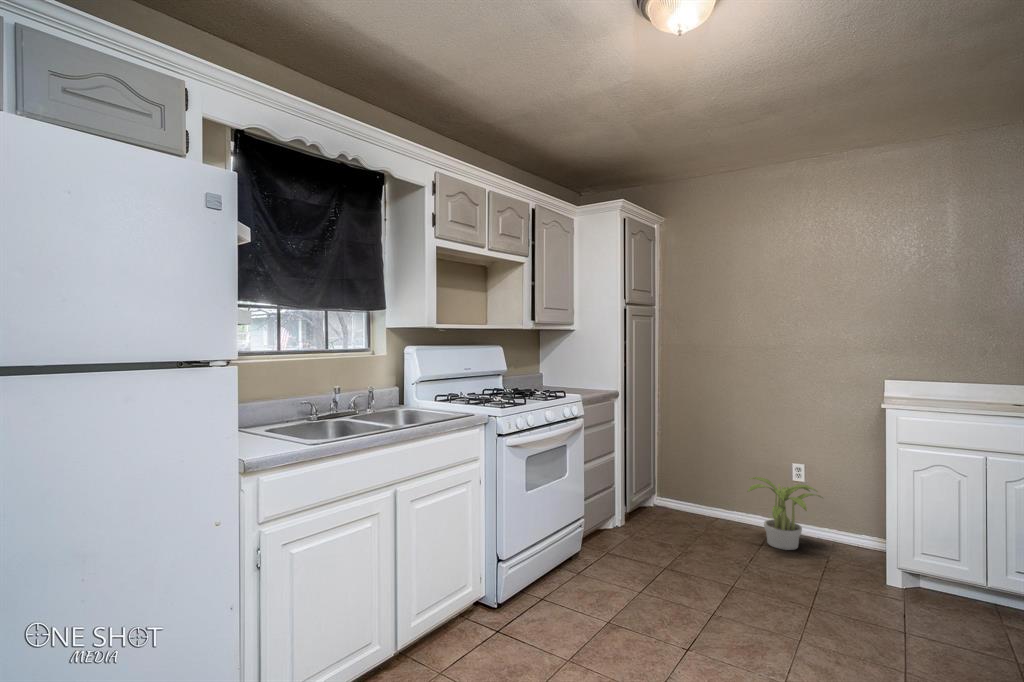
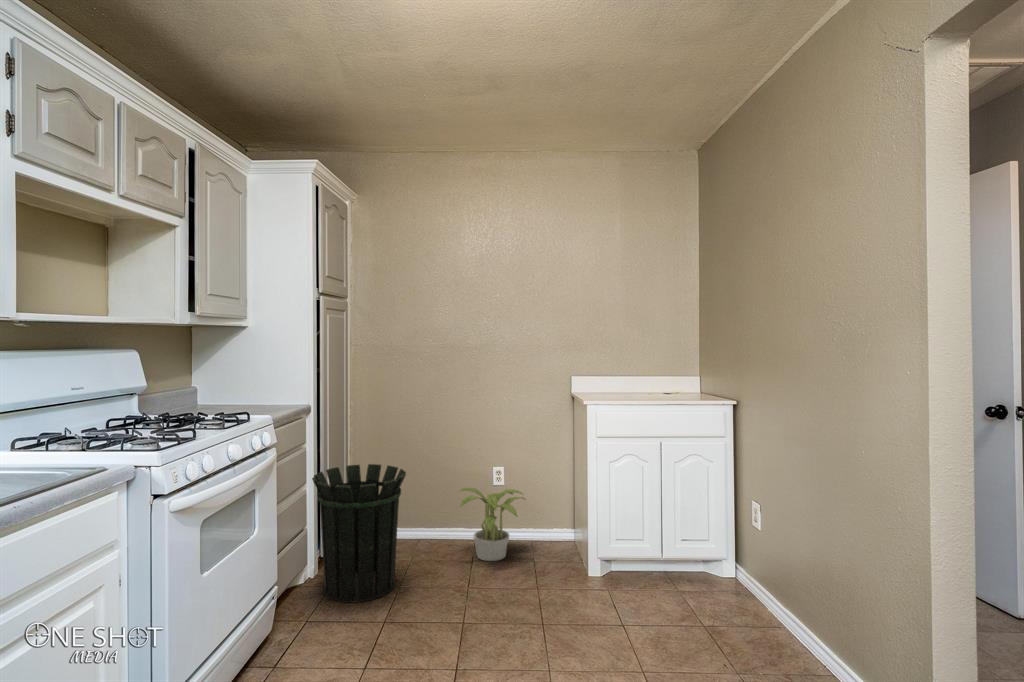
waste bin: none [617,442,694,553] -> present [312,464,406,603]

